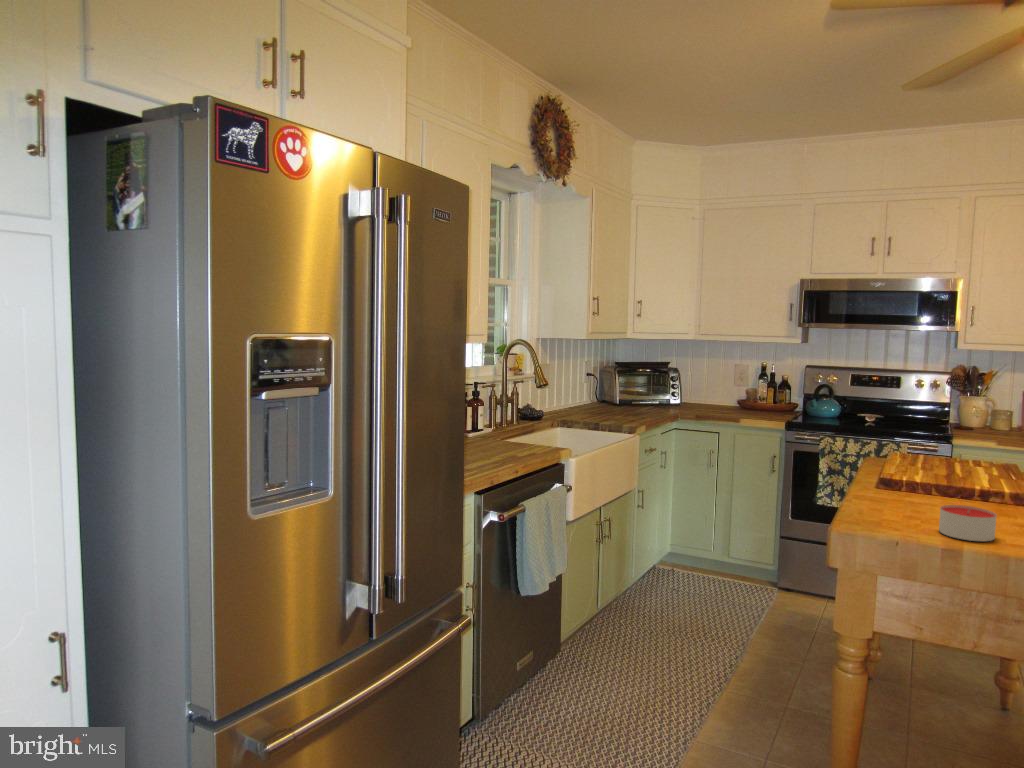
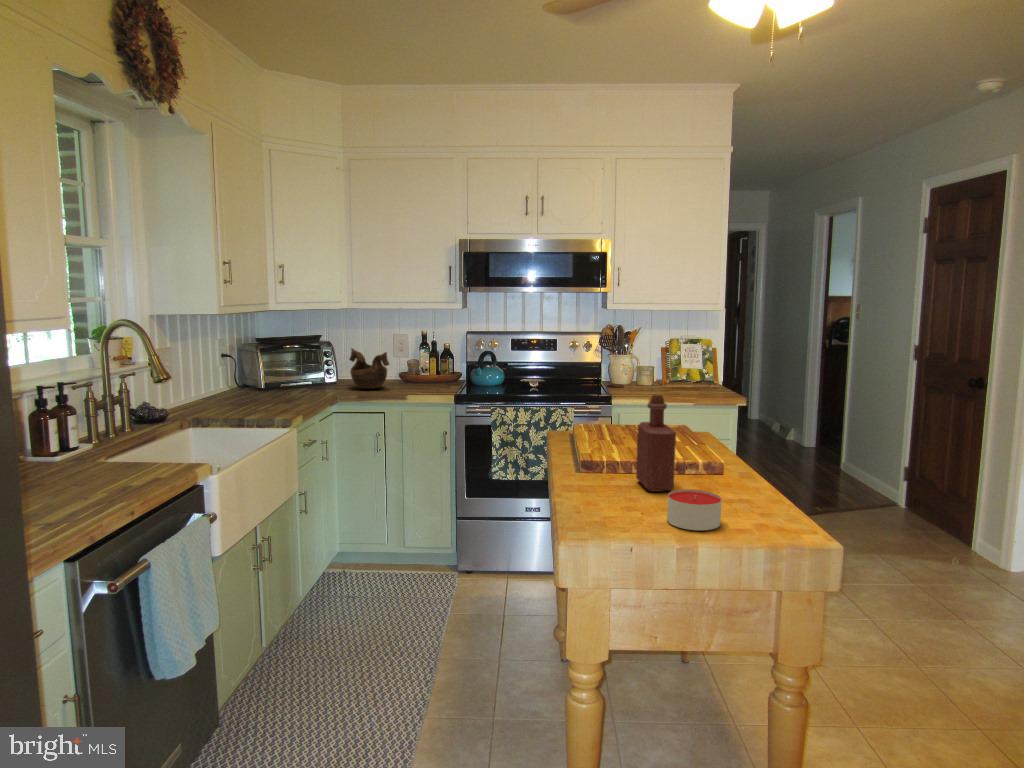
decorative bowl: none [690,373,725,410] -> present [349,348,389,389]
bottle: none [930,421,969,512] -> present [636,395,676,491]

